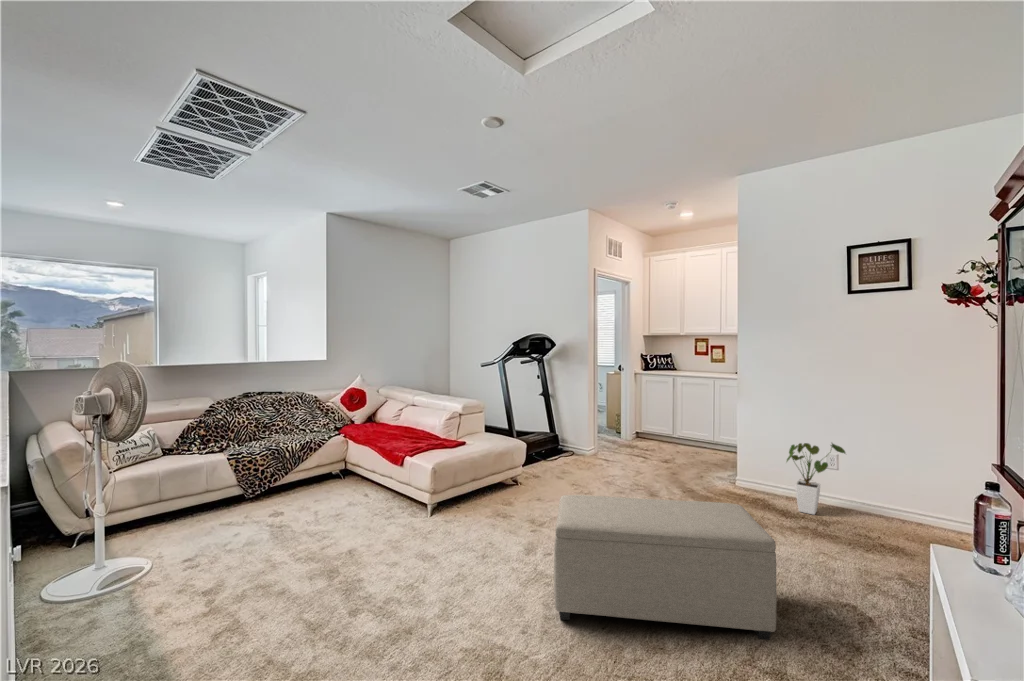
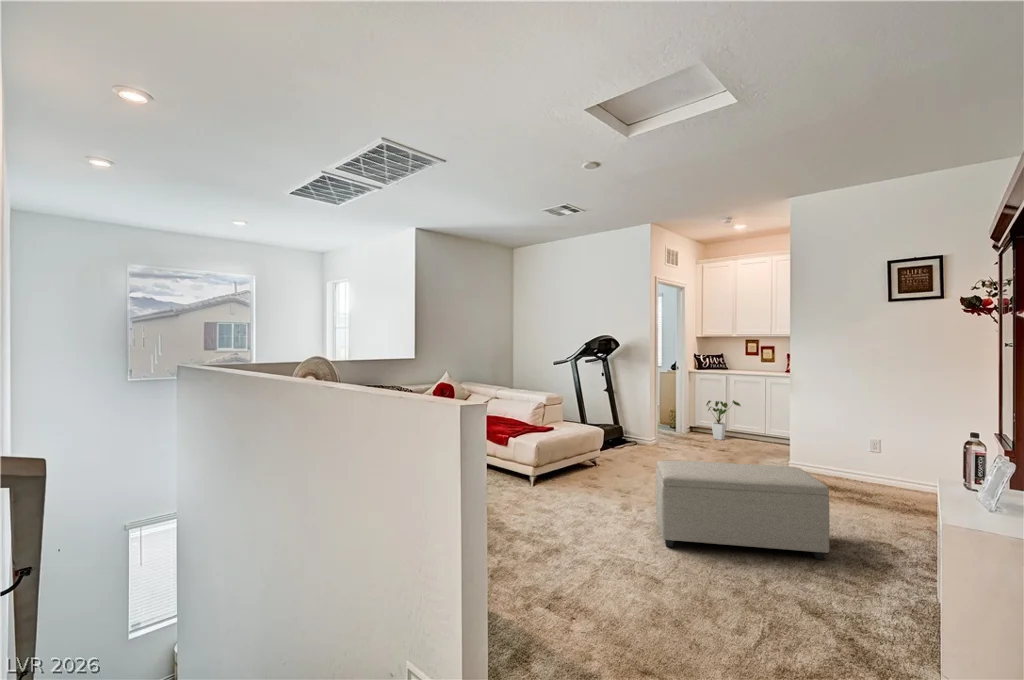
house plant: present [787,443,845,515] -> present [706,400,741,440]

